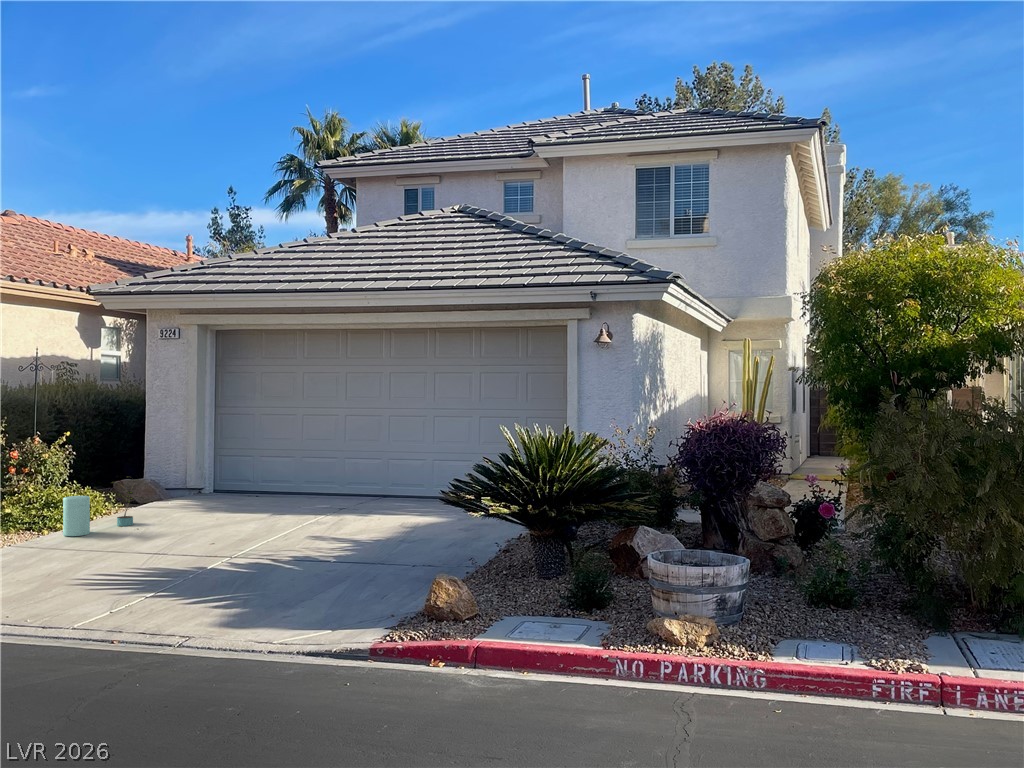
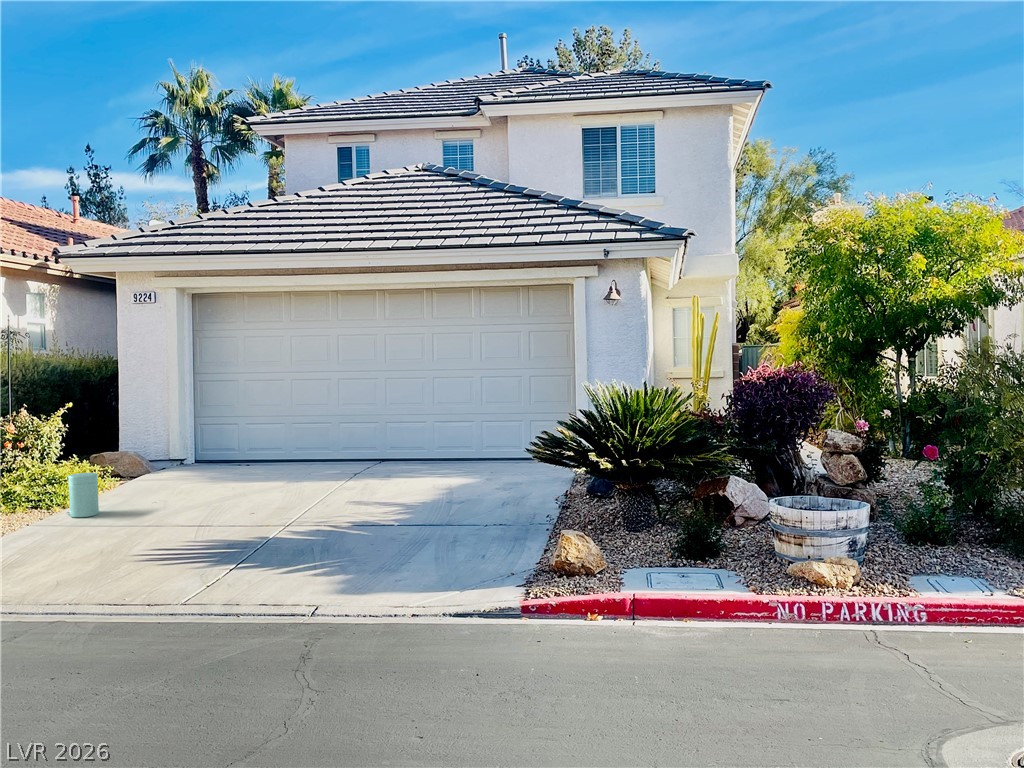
potted plant: present [112,480,137,526] -> none [113,450,145,503]

